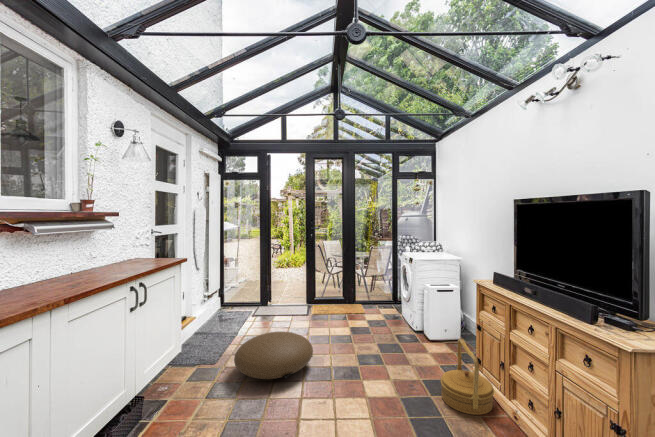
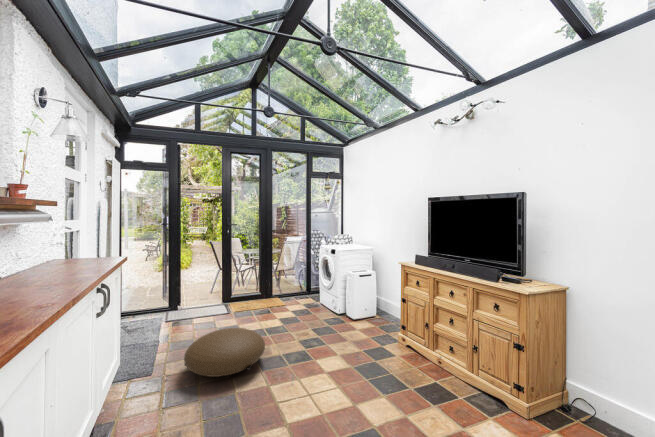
woven basket: present [441,340,494,415] -> none [382,311,422,367]

